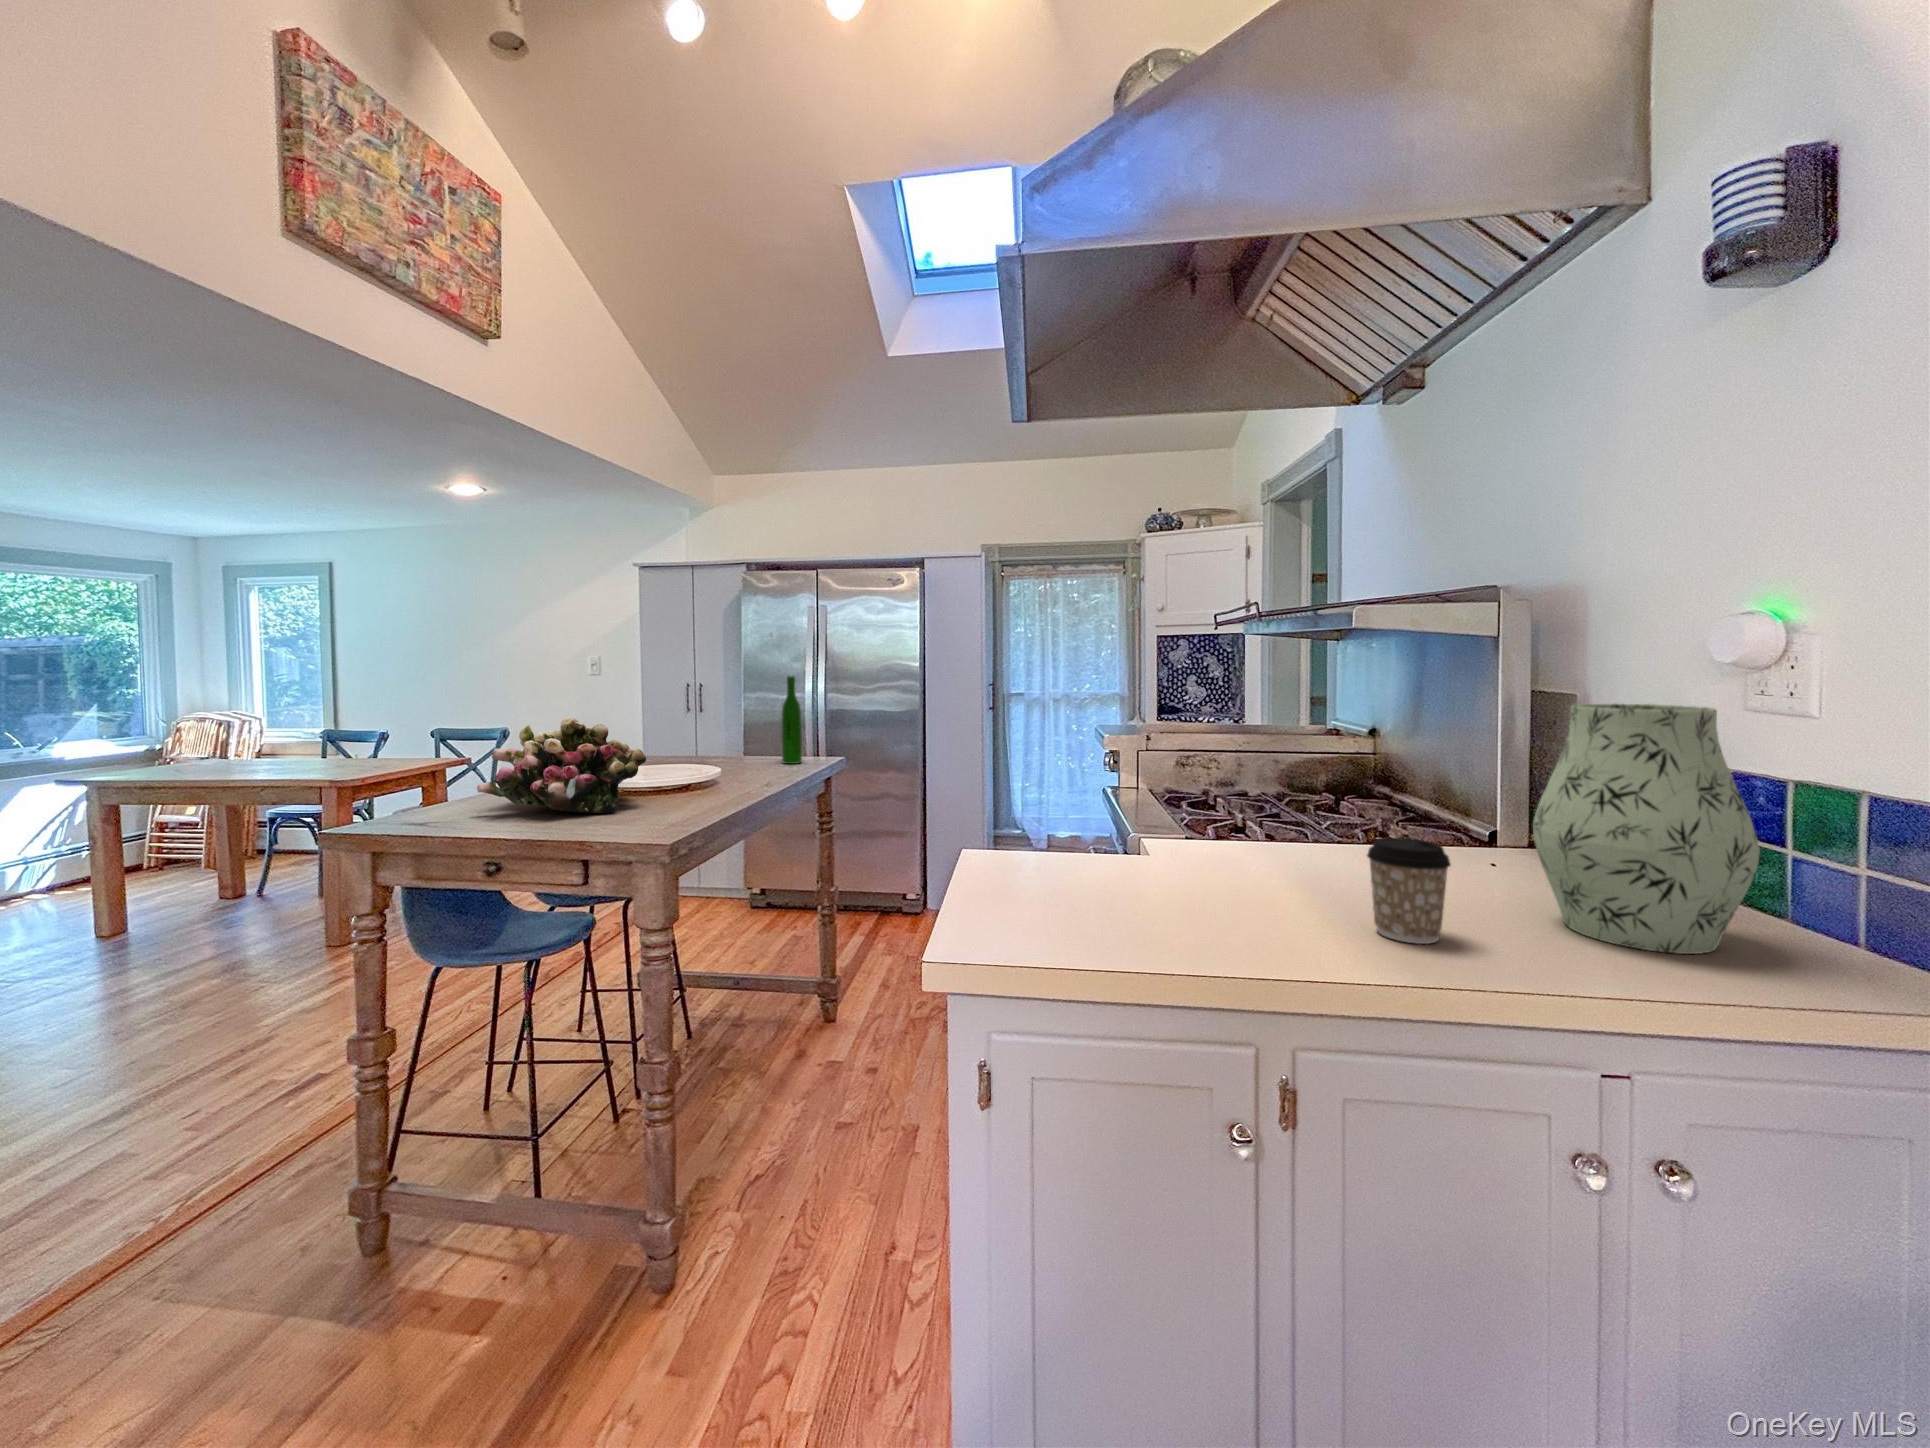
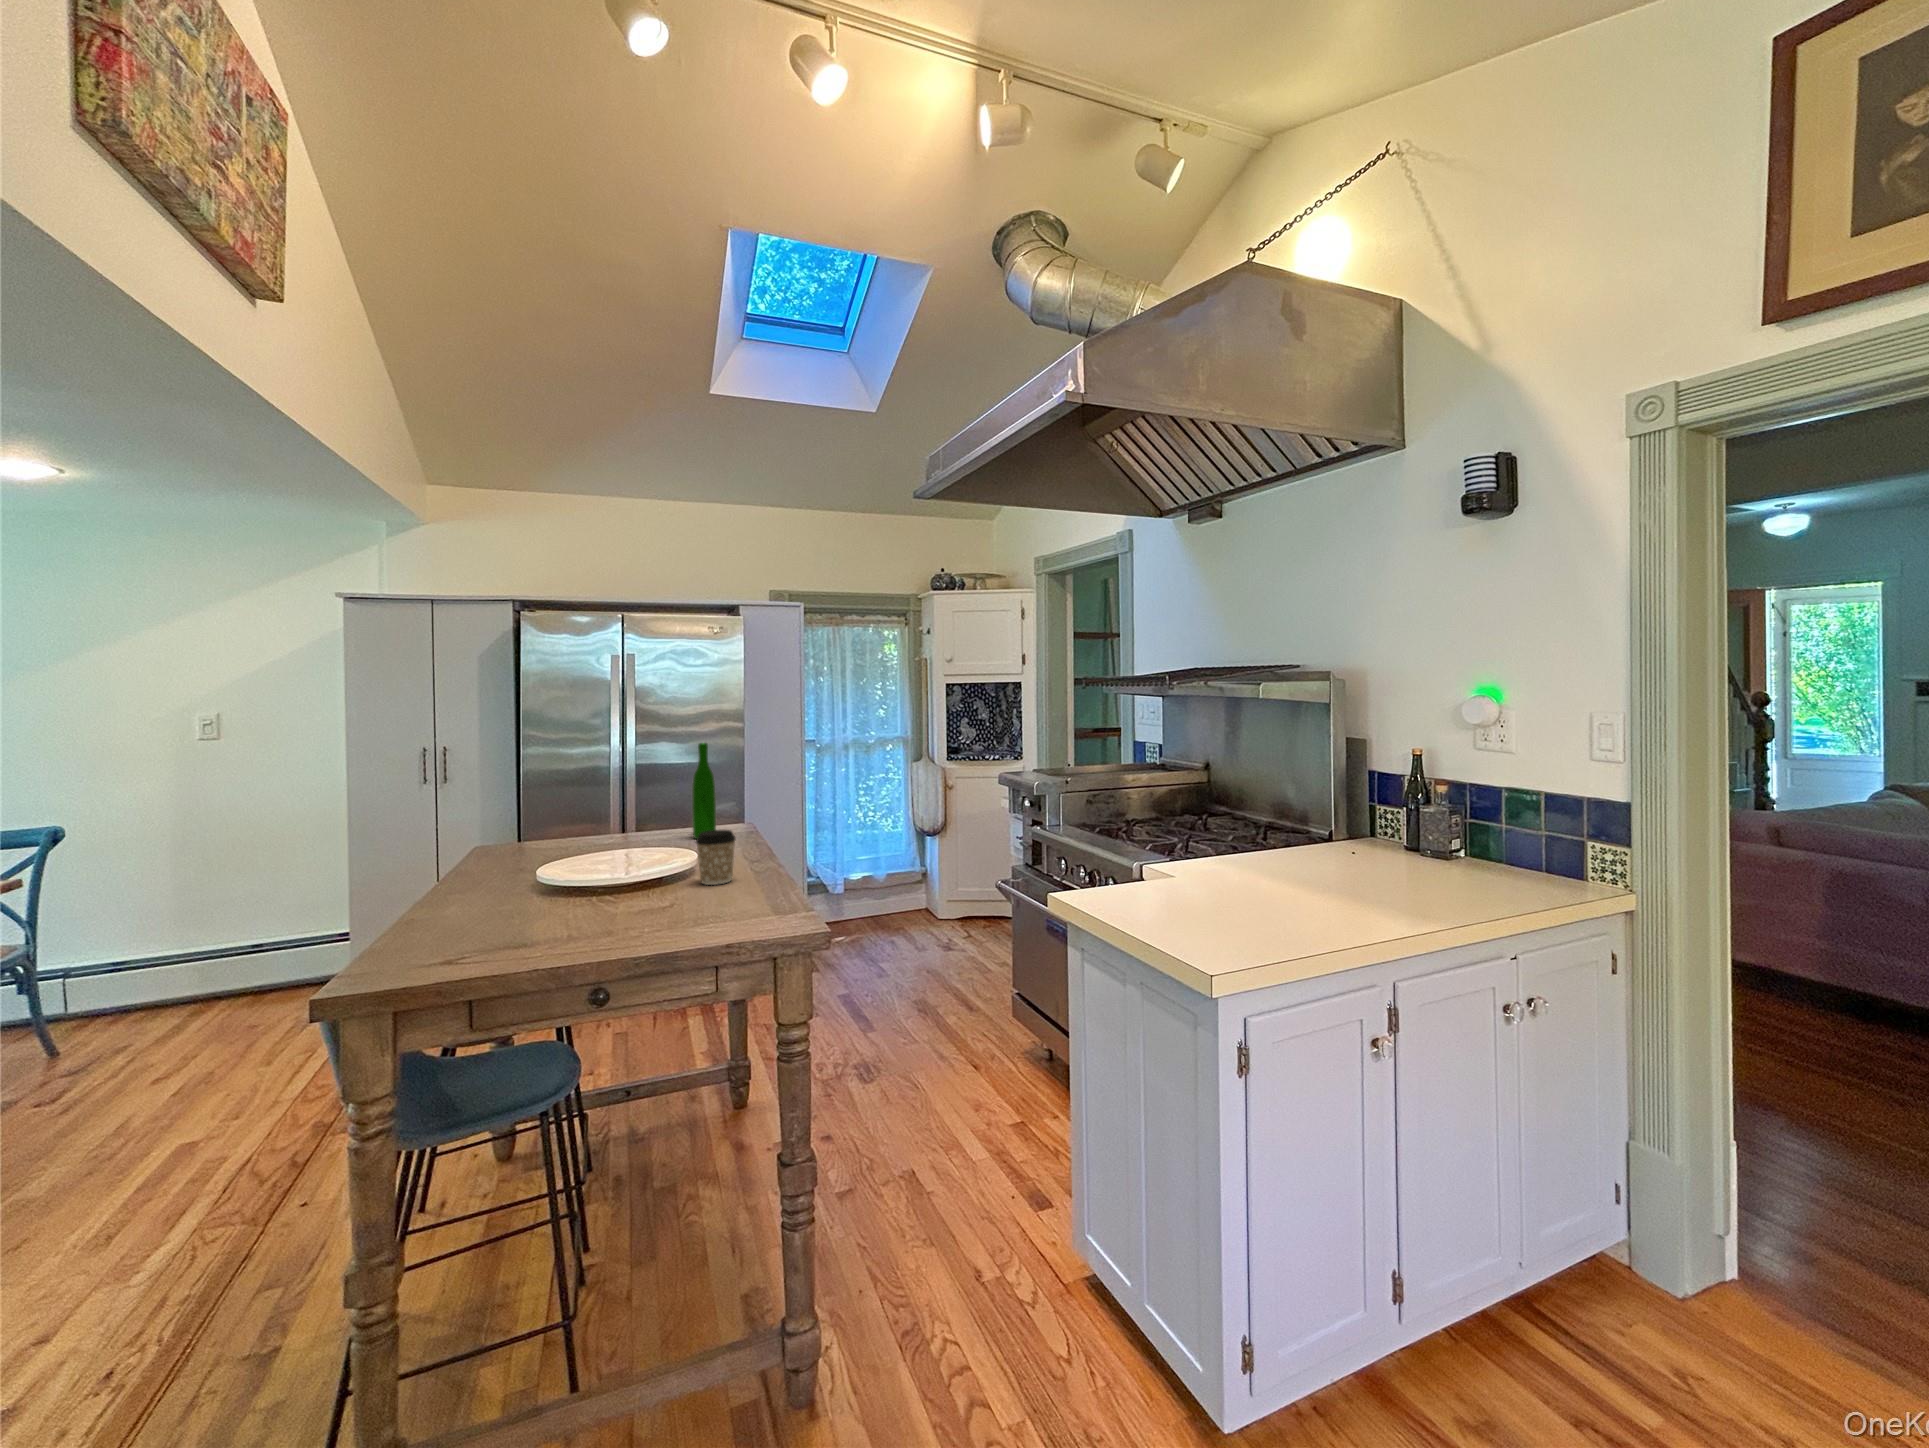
vase: present [1533,704,1760,954] -> none [1421,752,1525,889]
flower arrangement: present [477,717,646,813] -> none [493,812,684,924]
coffee cup: present [1367,837,1451,944] -> present [696,830,735,885]

